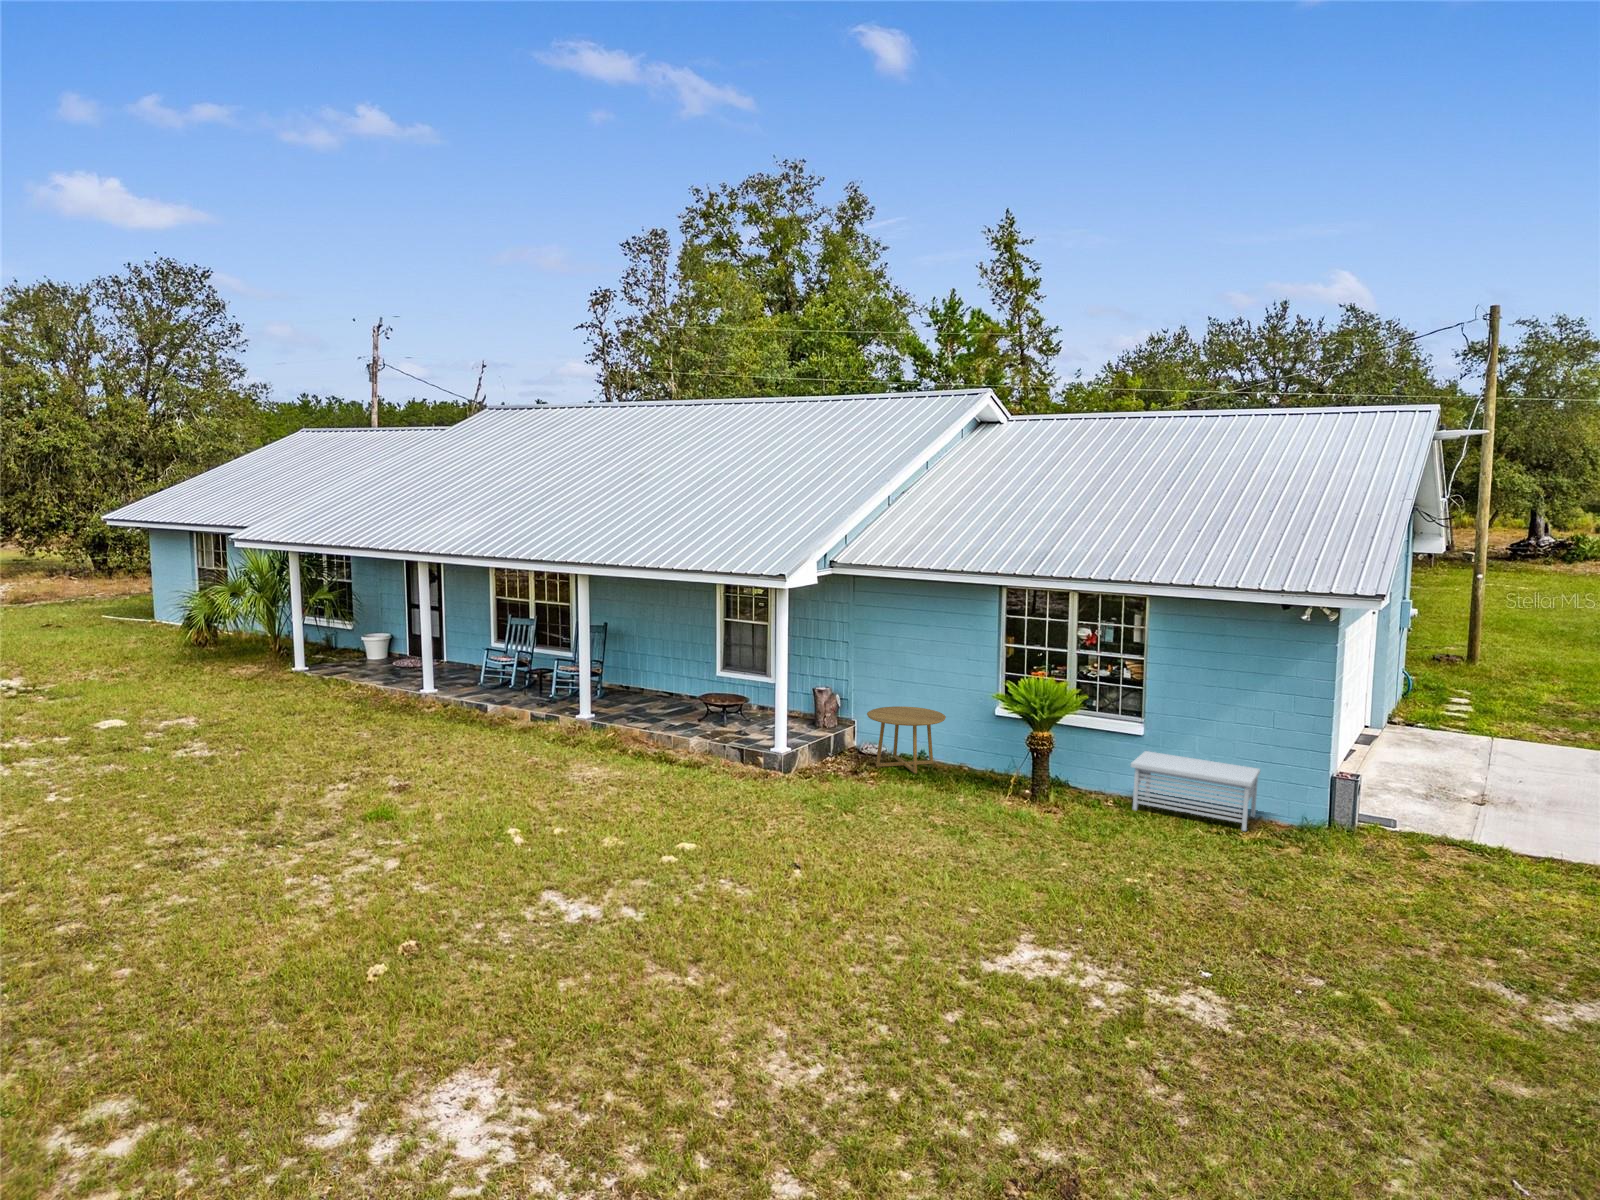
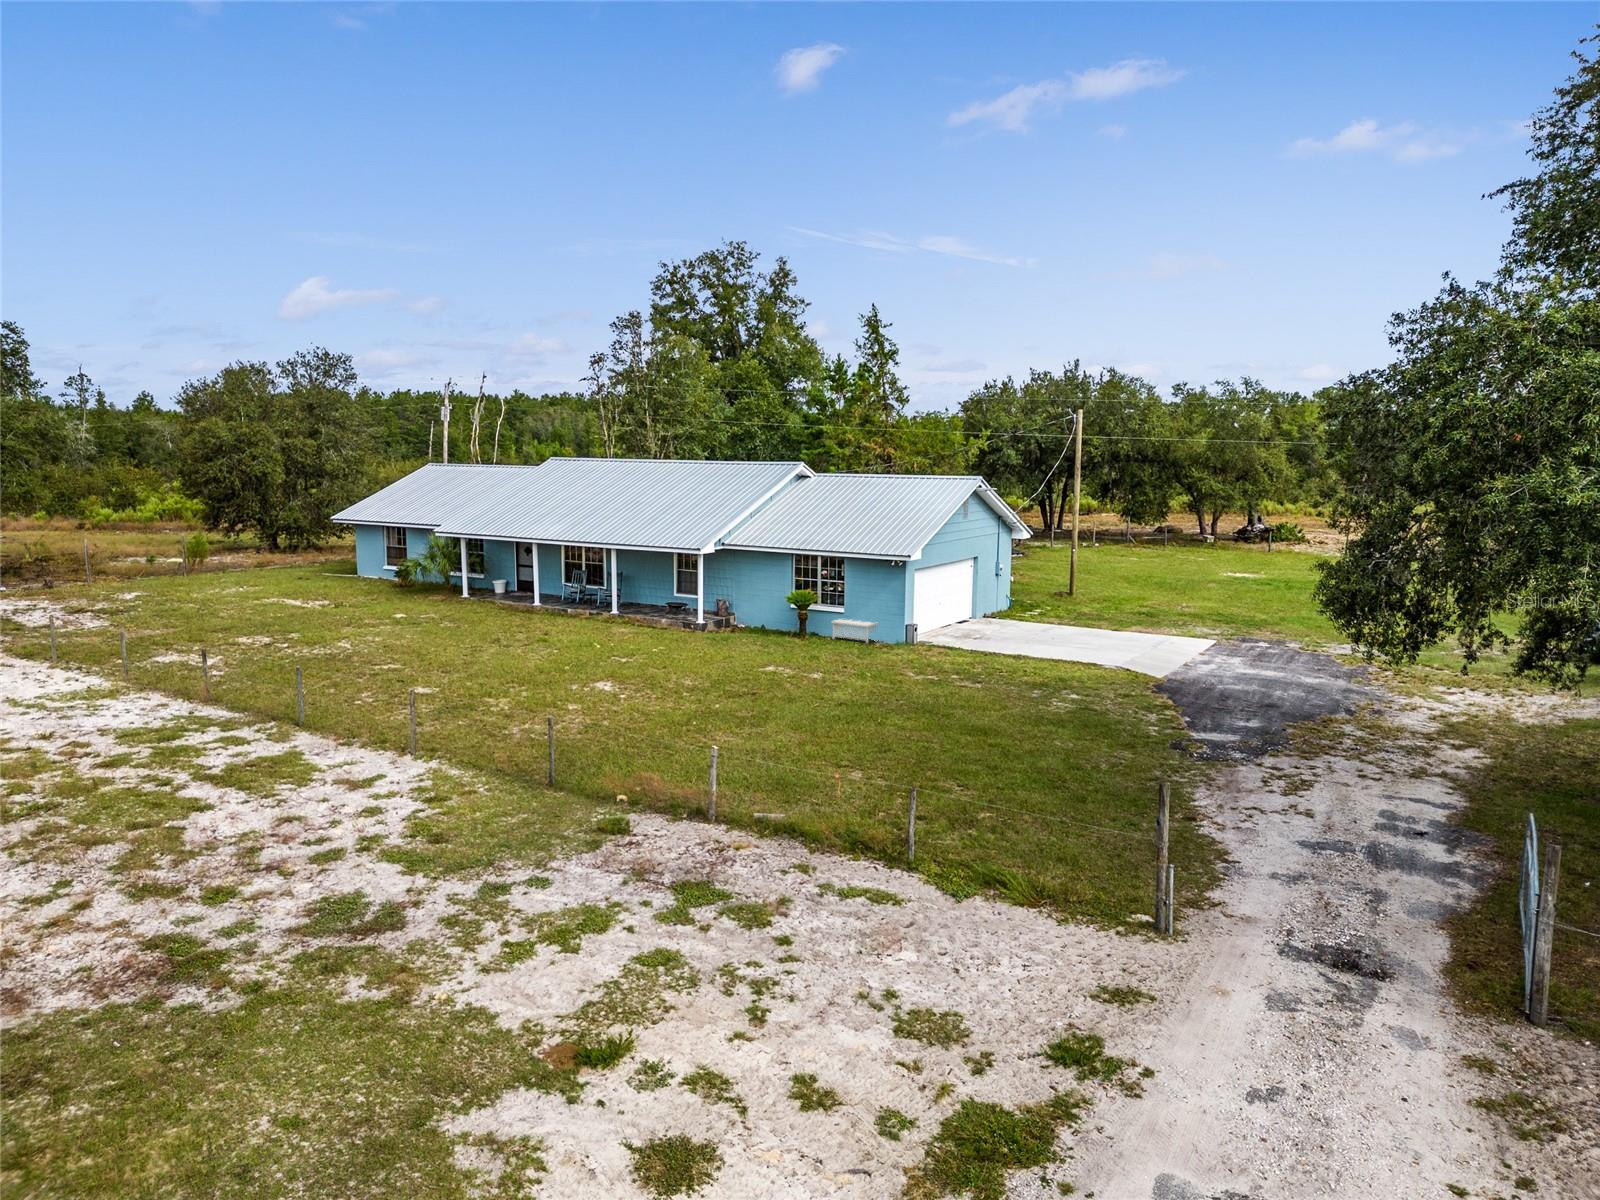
round table: present [867,706,946,773] -> none [737,605,769,630]

